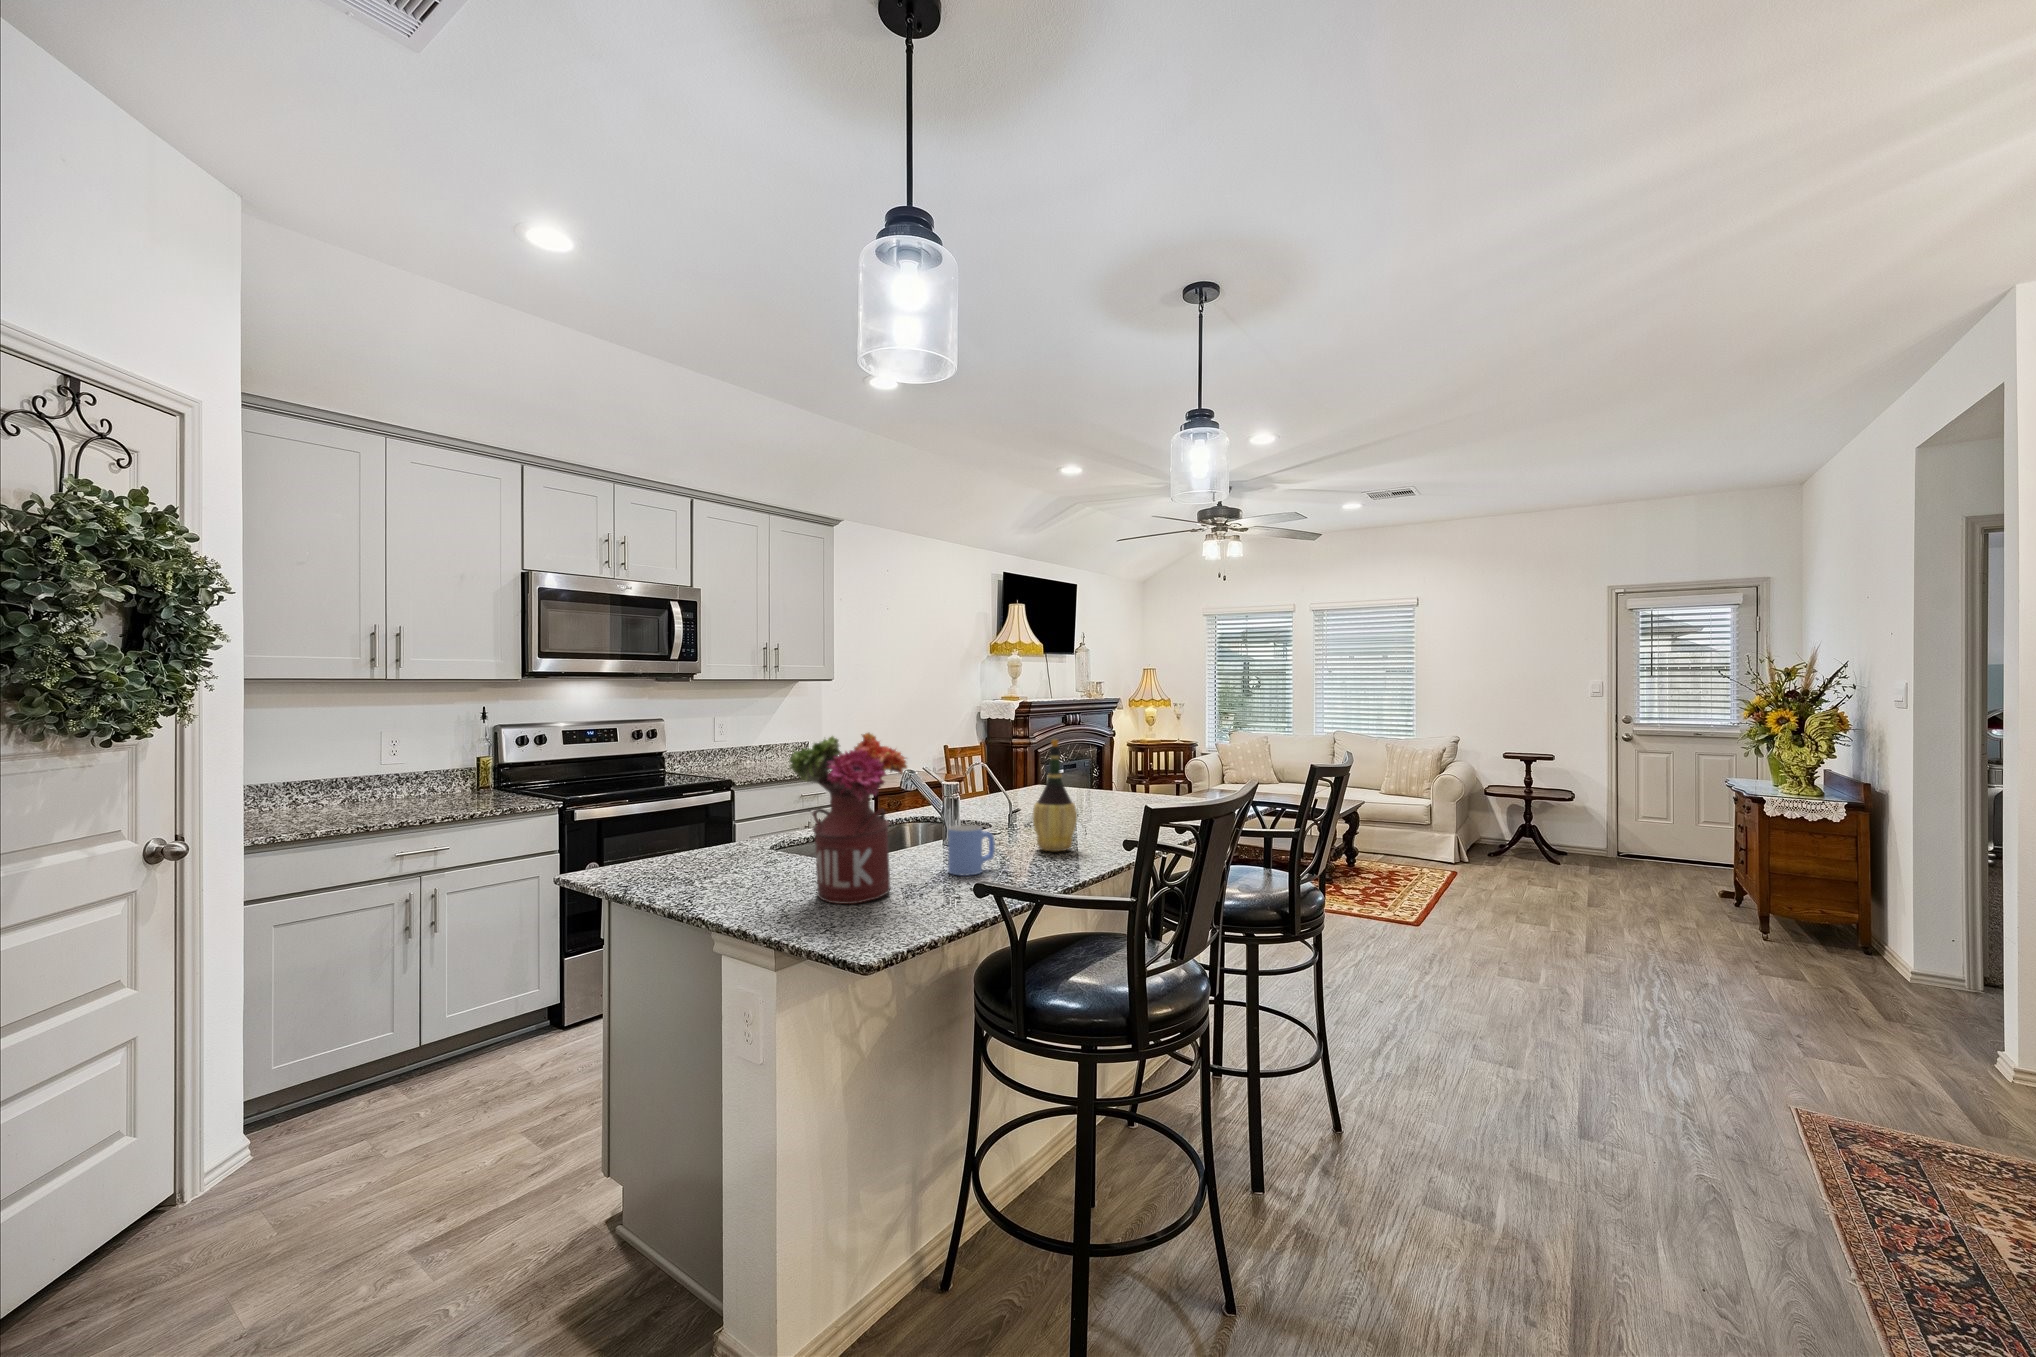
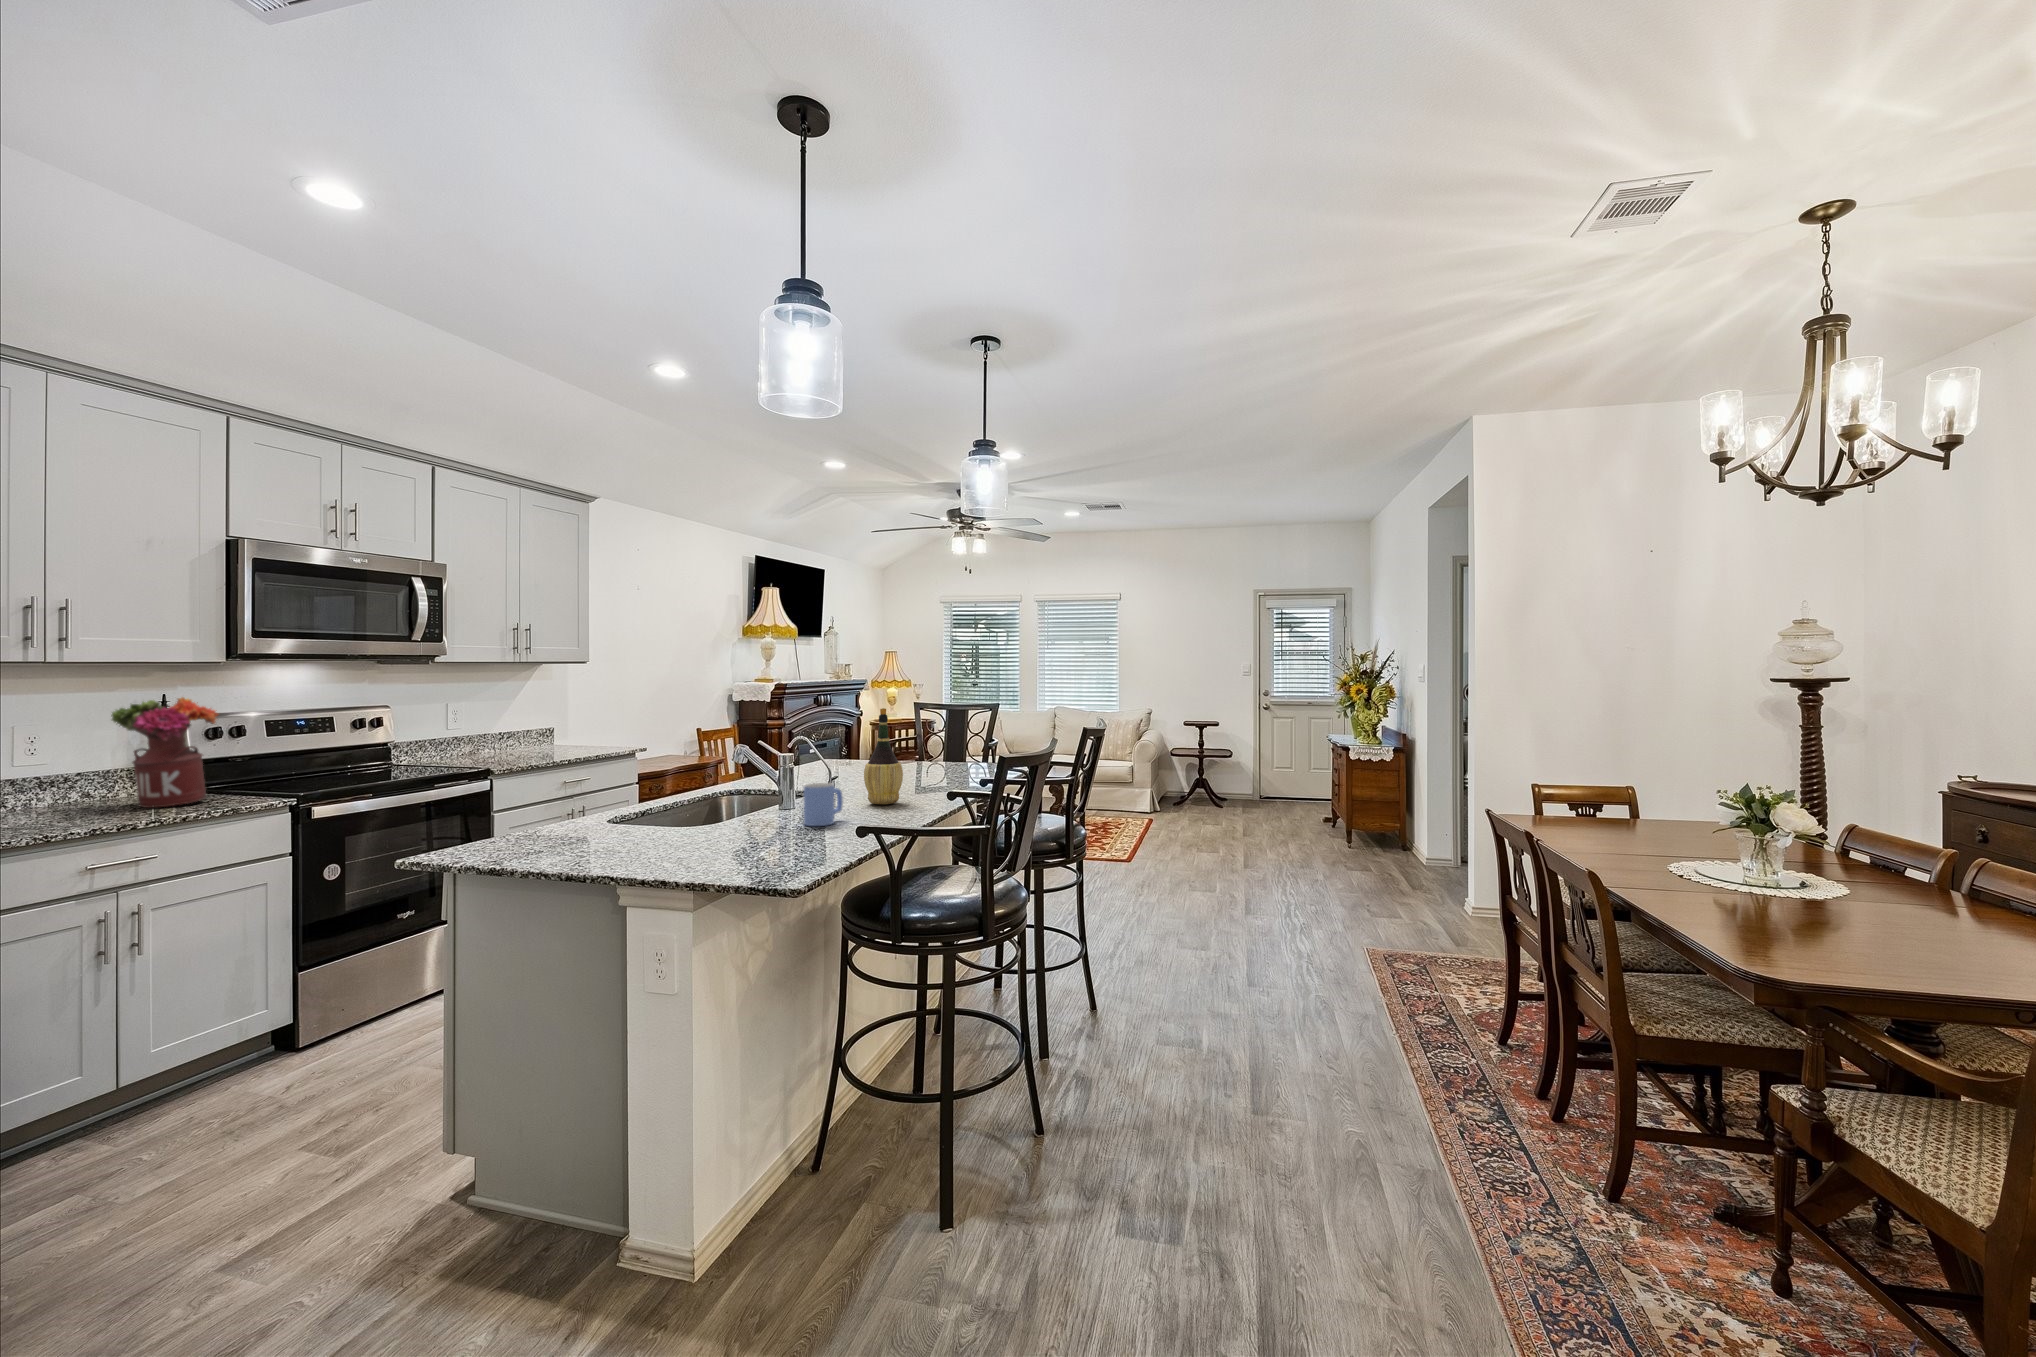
flower arrangement: present [789,733,907,904] -> present [111,697,218,808]

